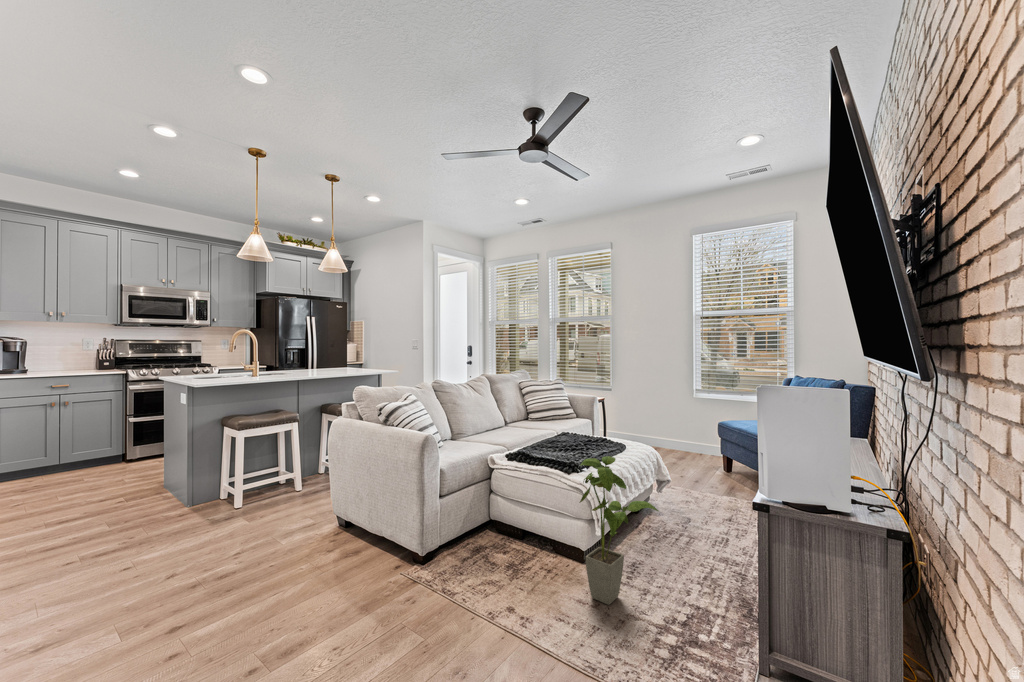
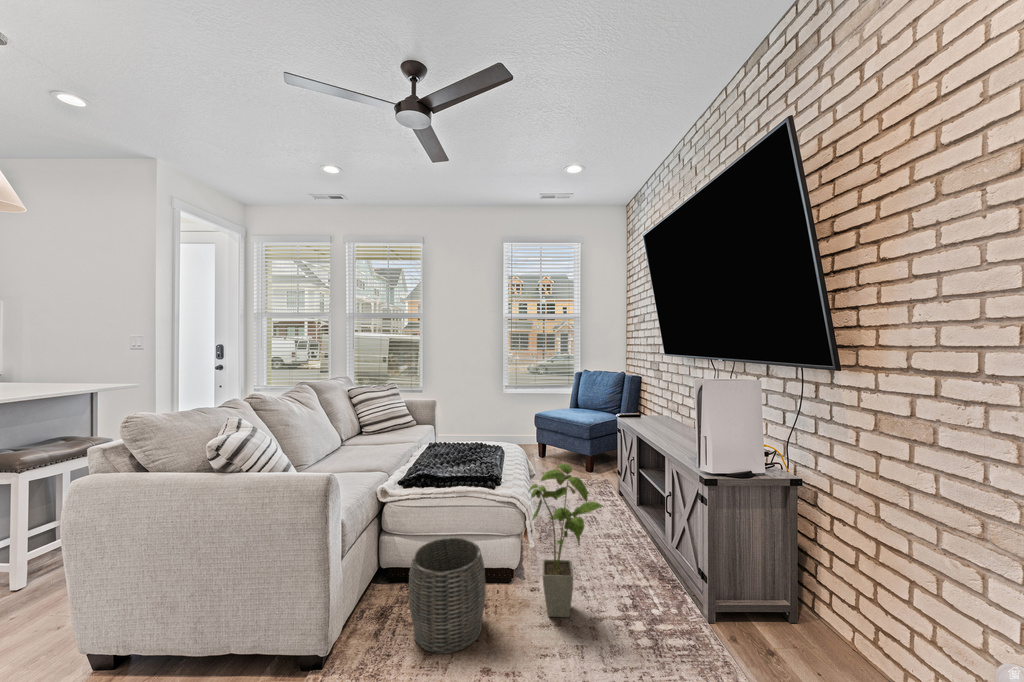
woven basket: none [478,502,541,590] -> present [409,538,486,654]

